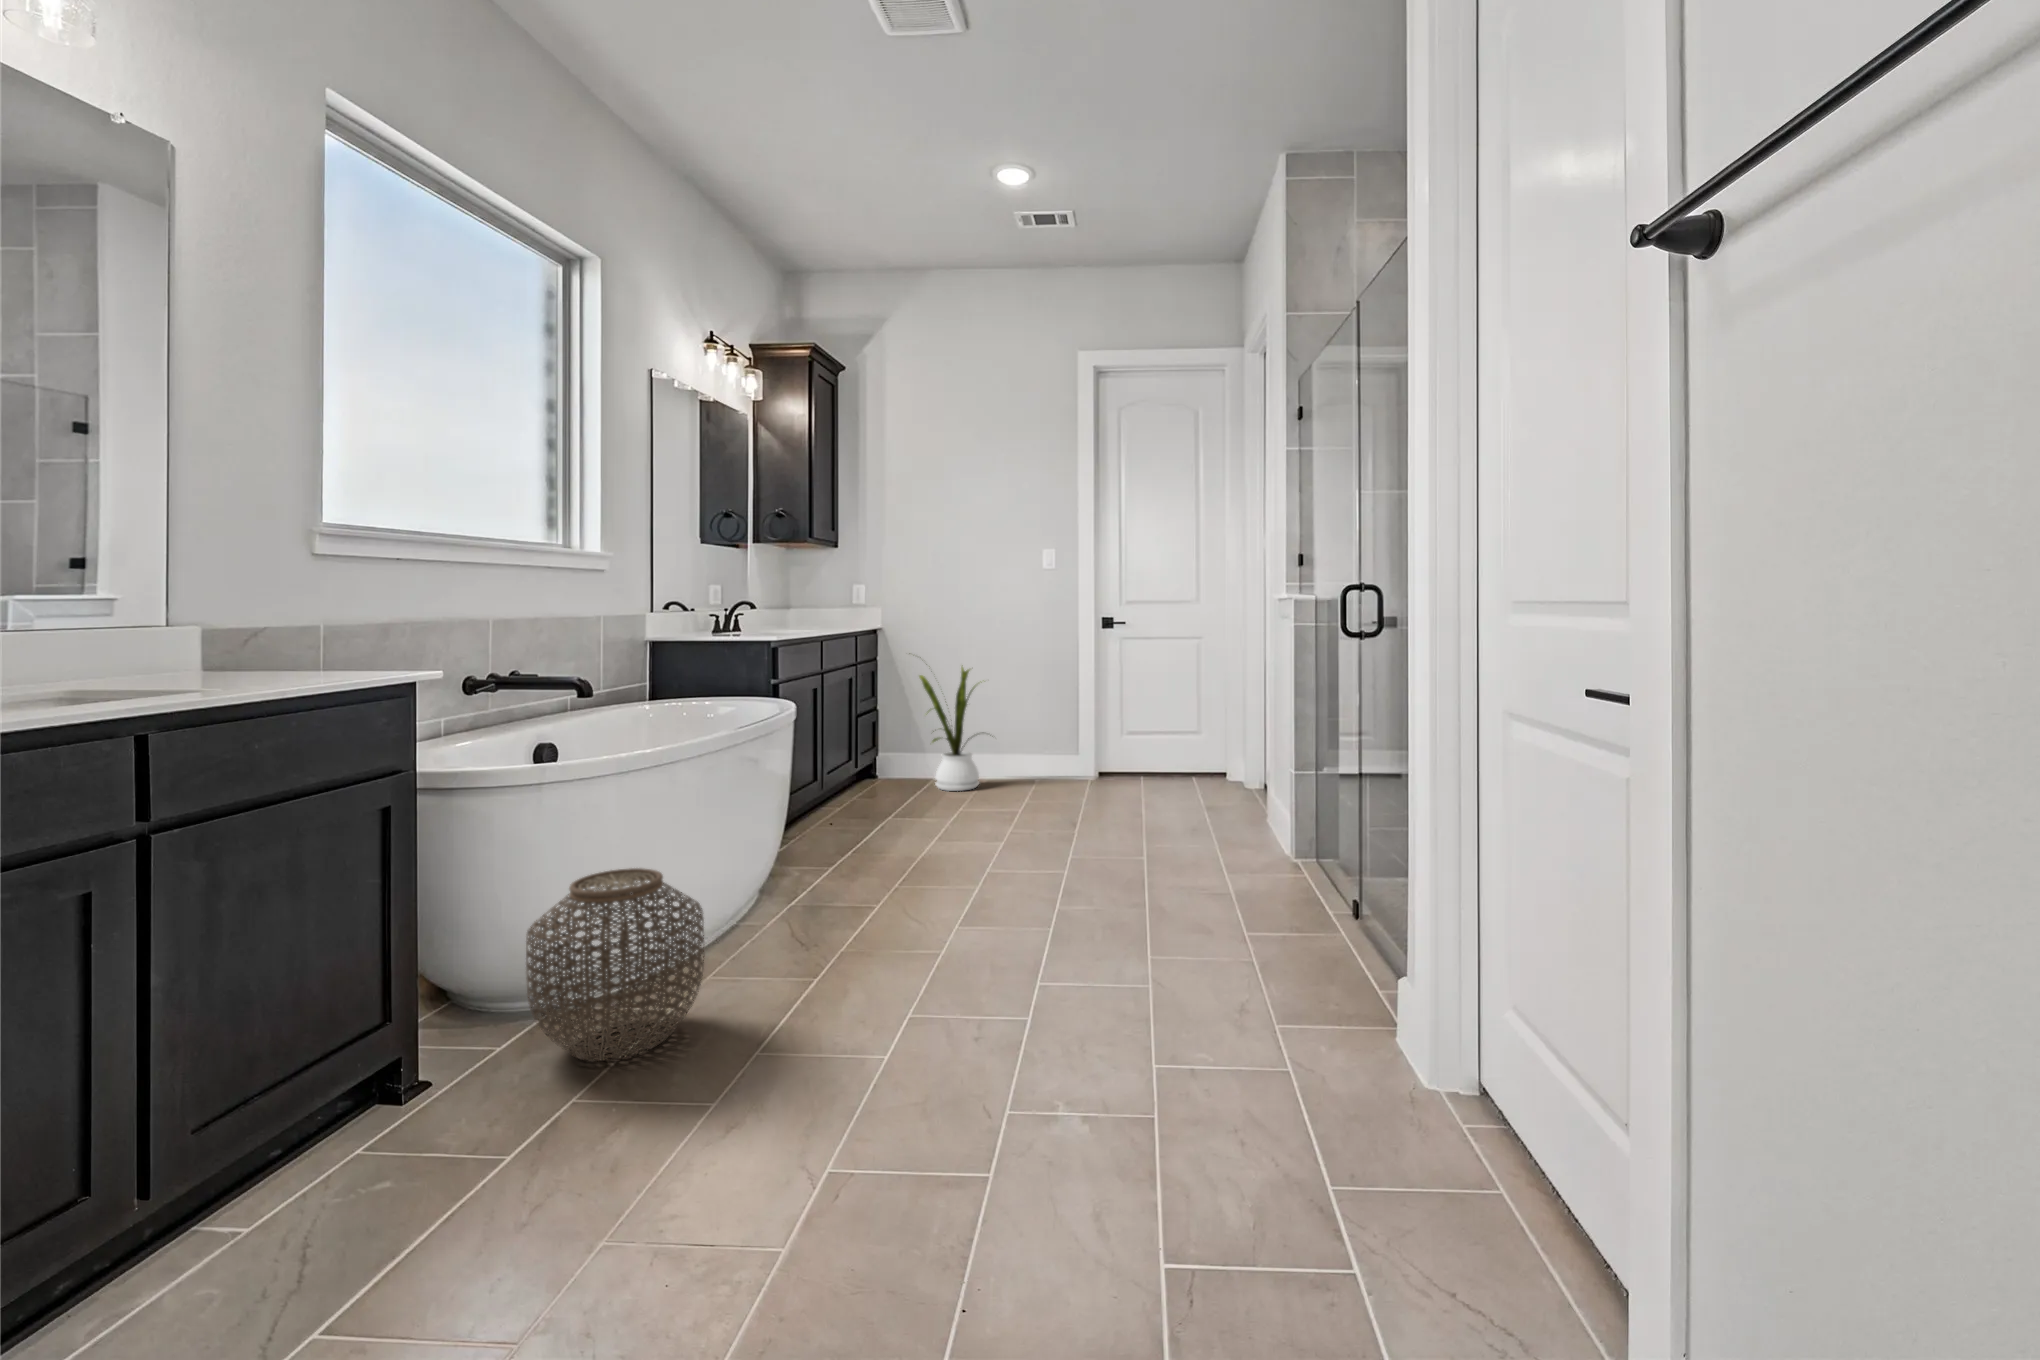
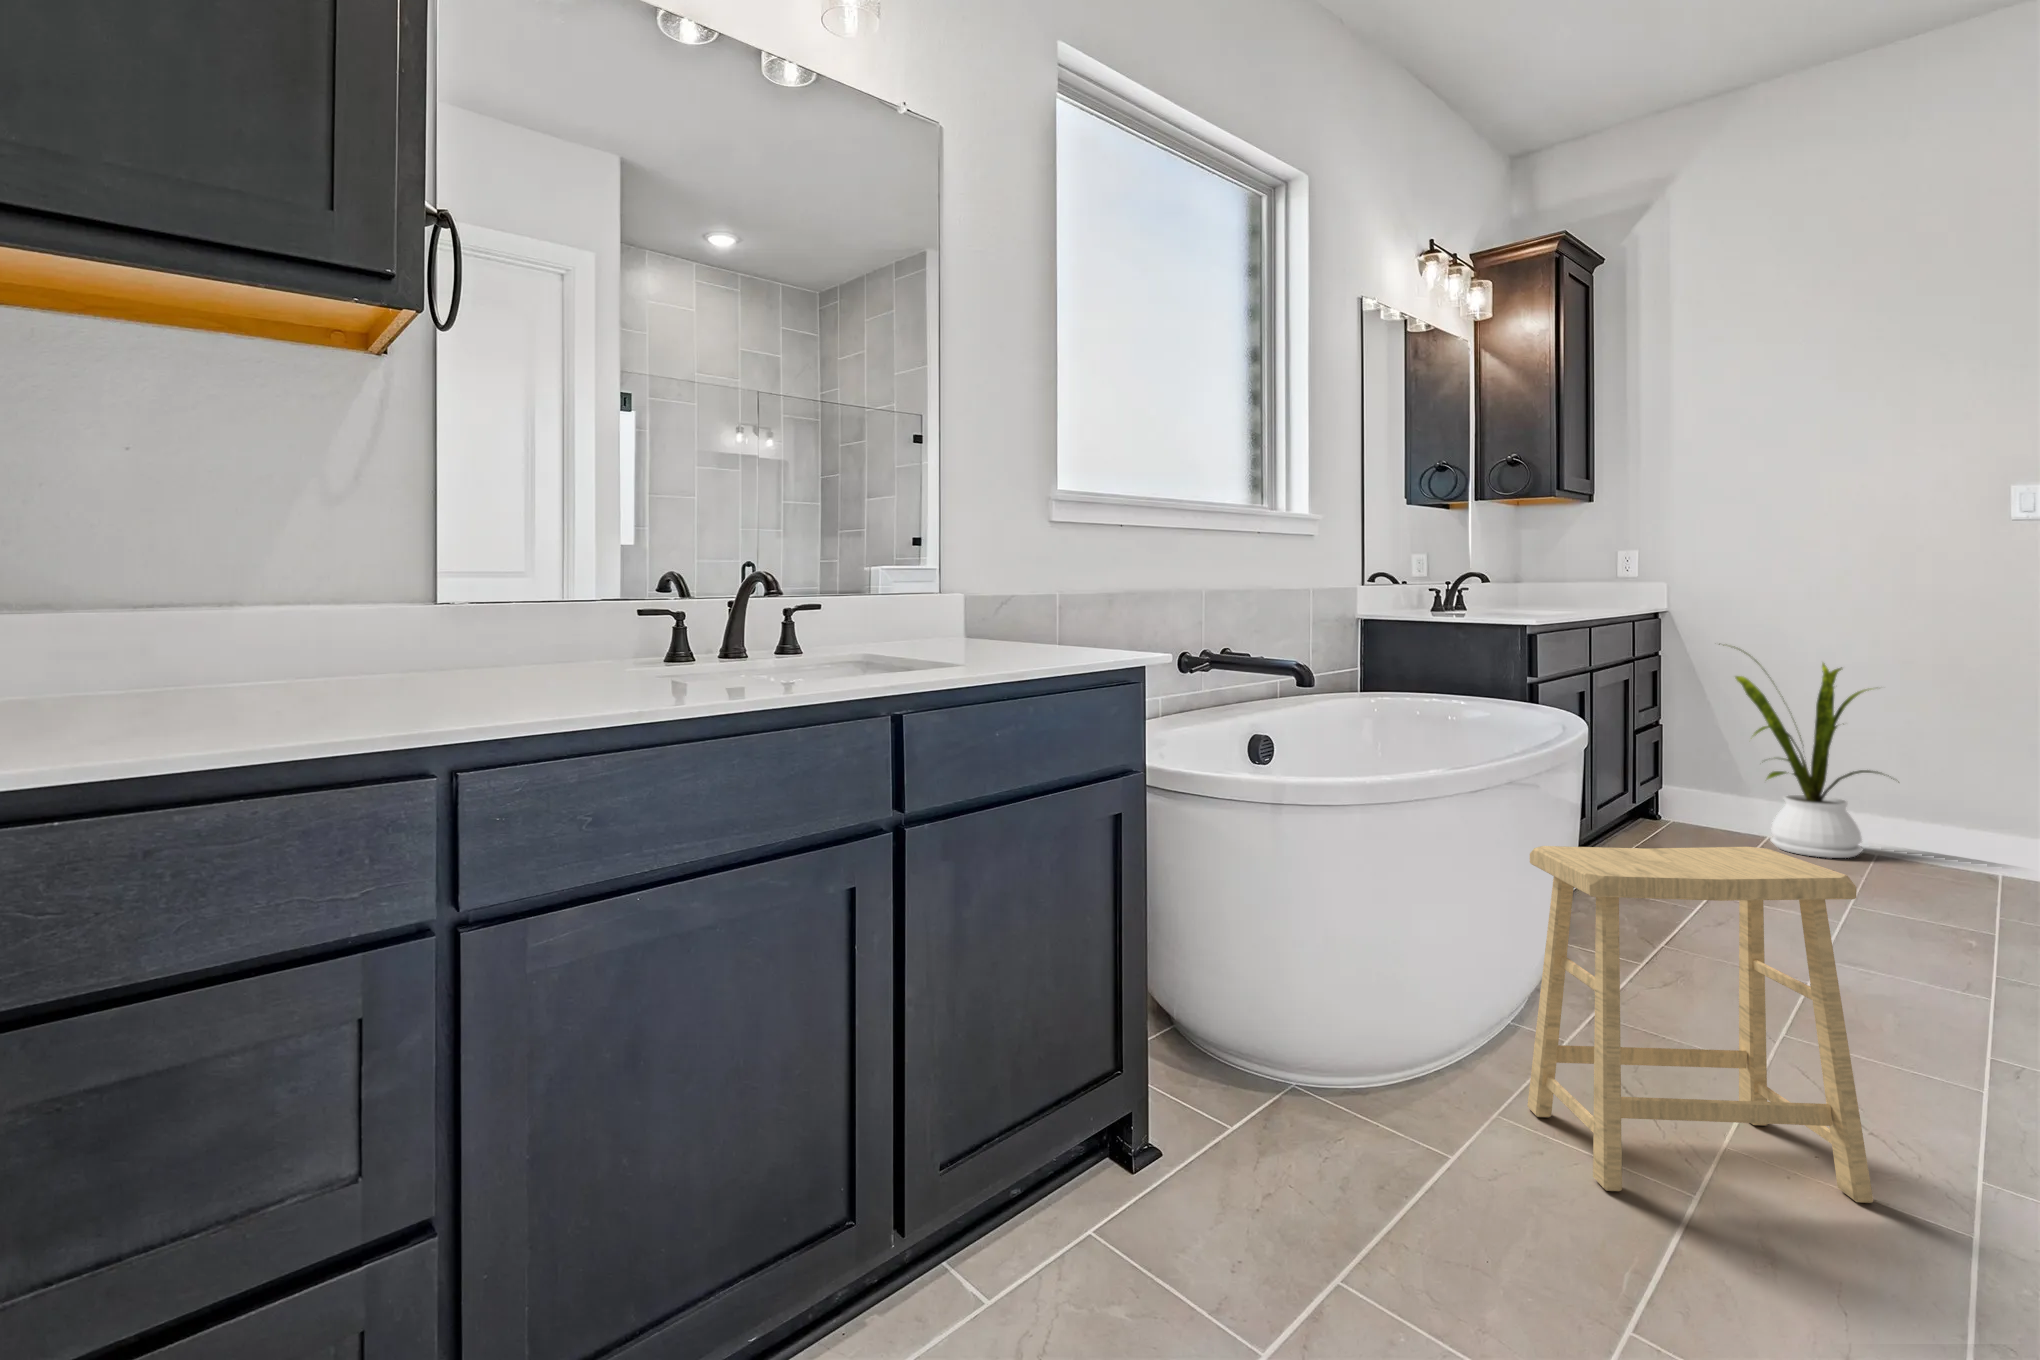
footstool: none [728,780,897,1002] -> present [1527,846,1873,1203]
woven basket: present [526,868,705,1061] -> none [1267,932,1519,1221]

